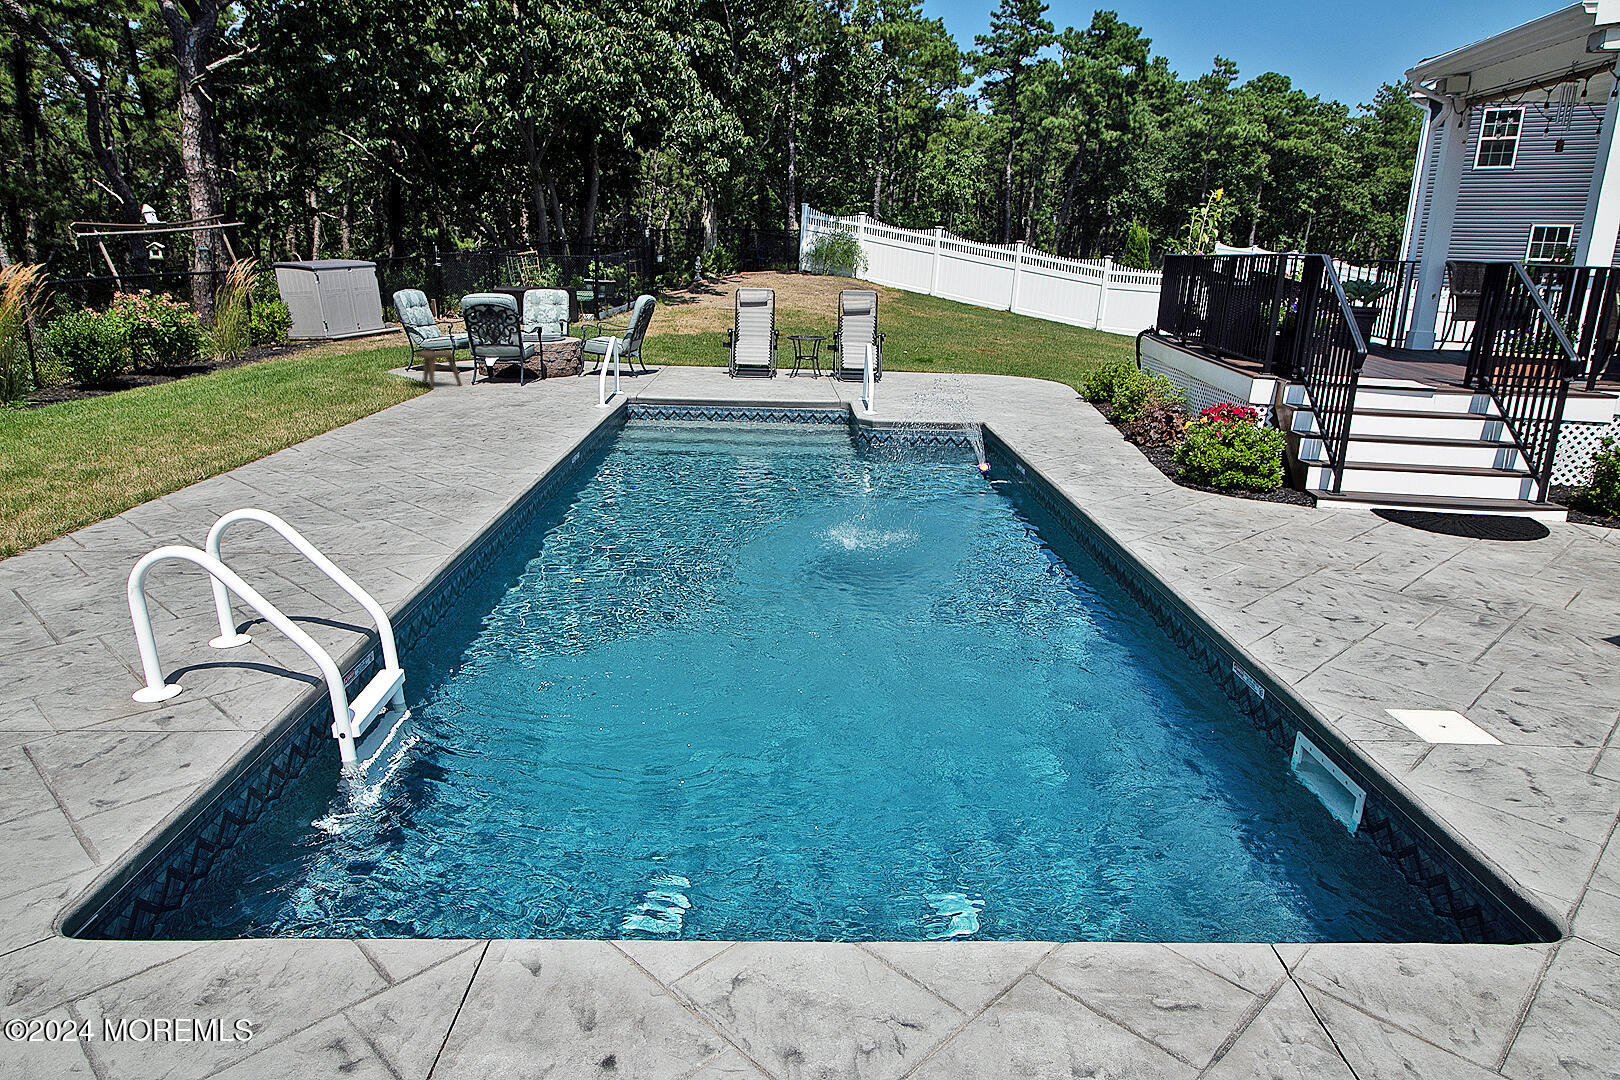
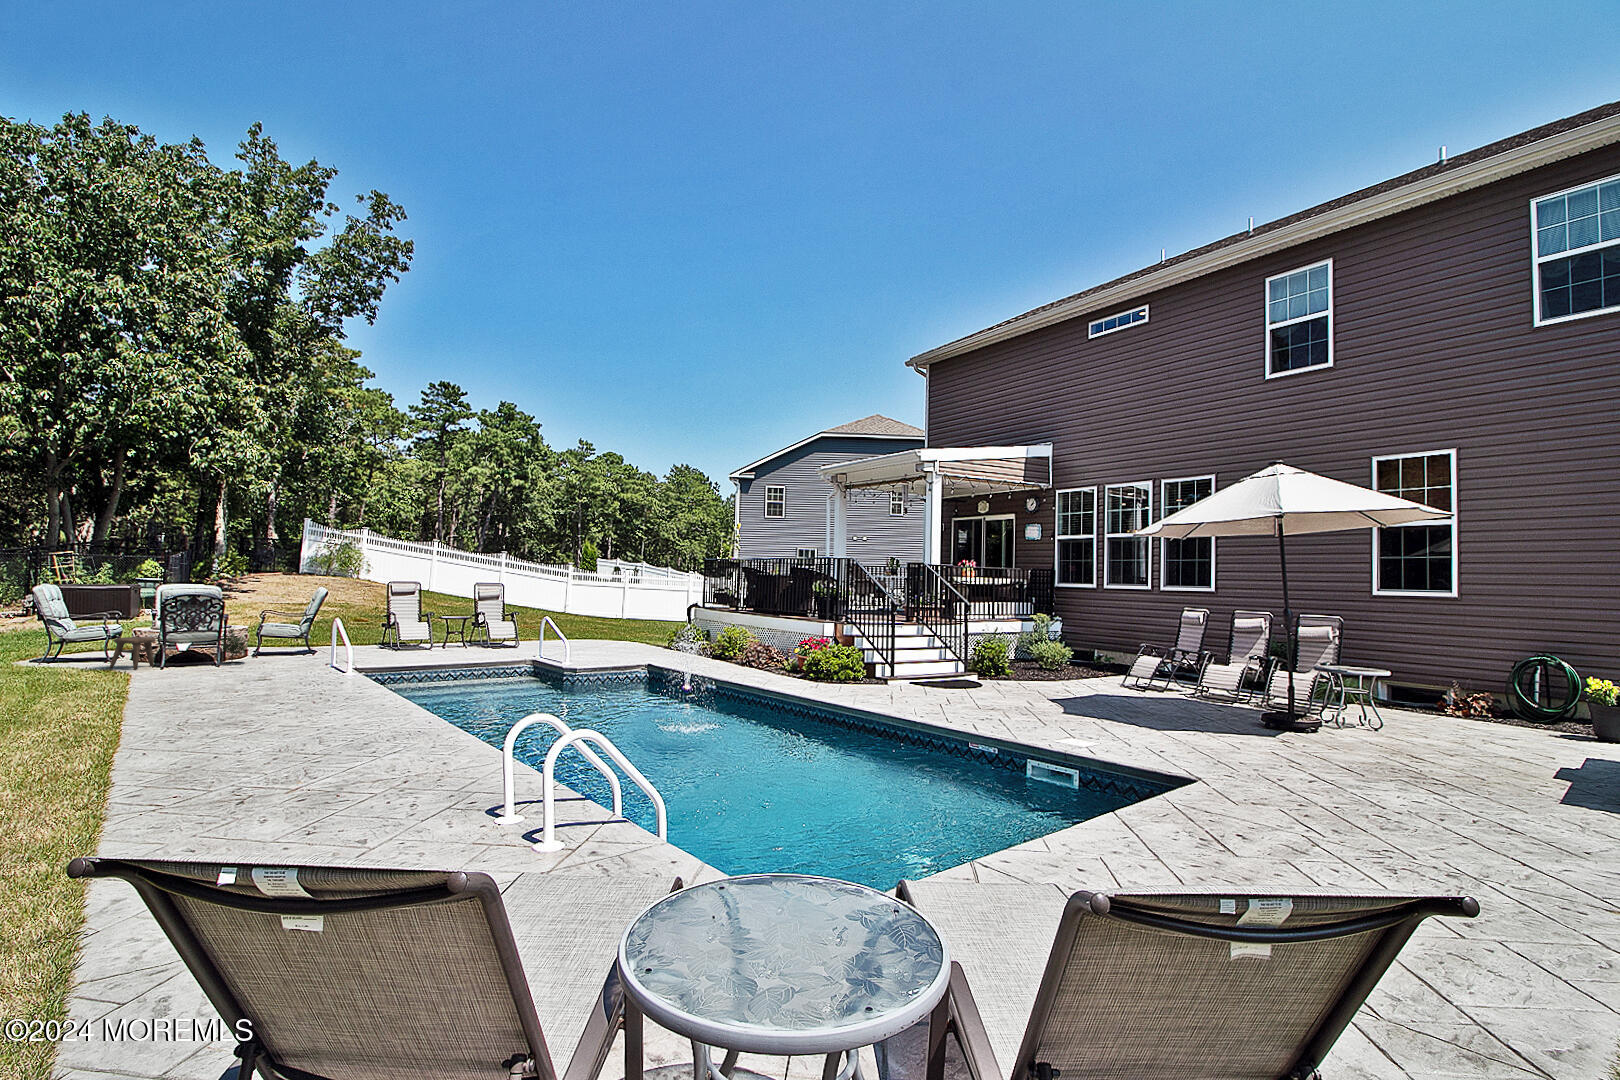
potted tree: none [511,340,543,391] -> present [217,627,246,665]

